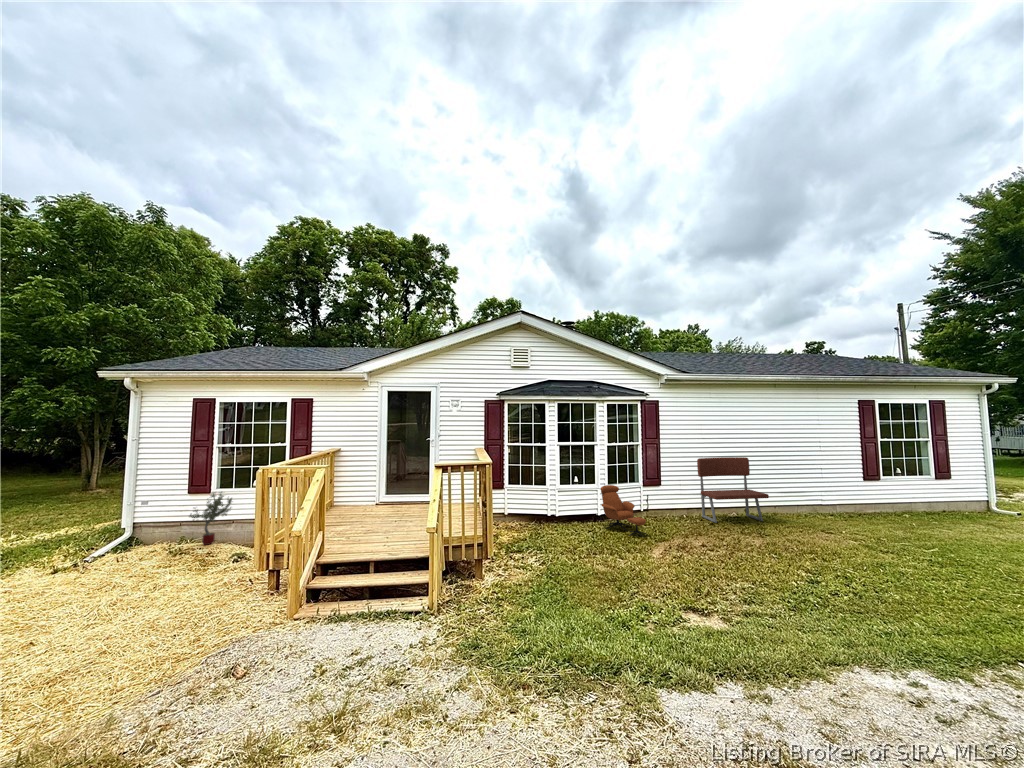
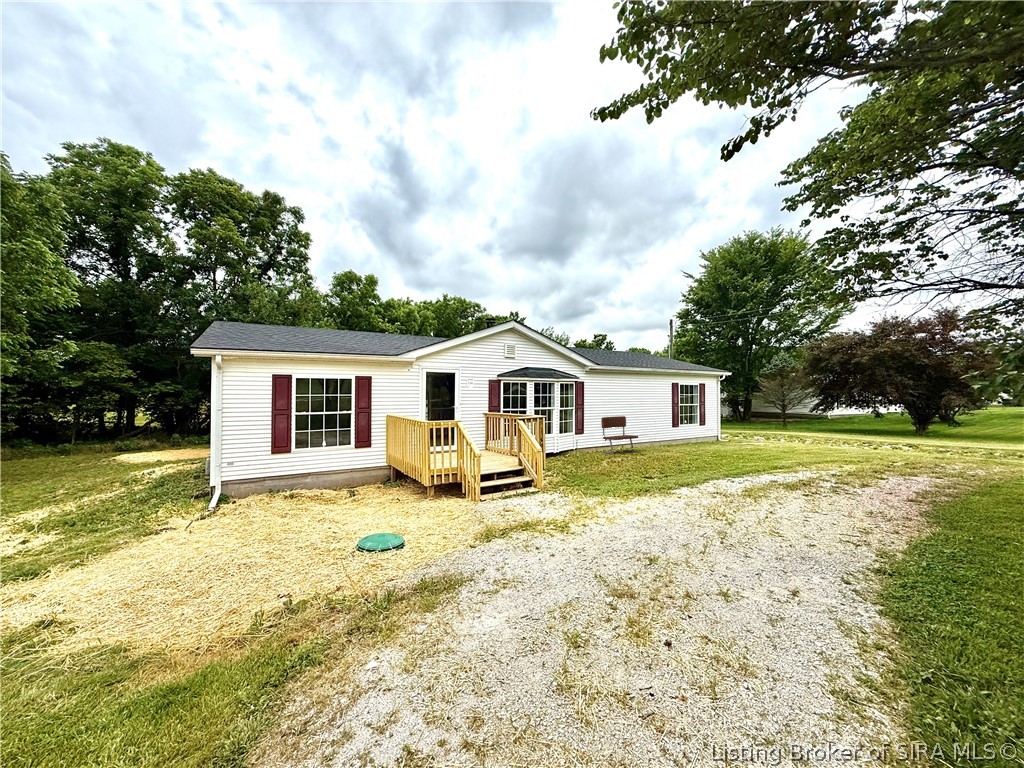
lounge chair: present [601,485,646,537] -> none [558,435,590,462]
potted tree: present [189,492,232,545] -> none [285,450,324,493]

